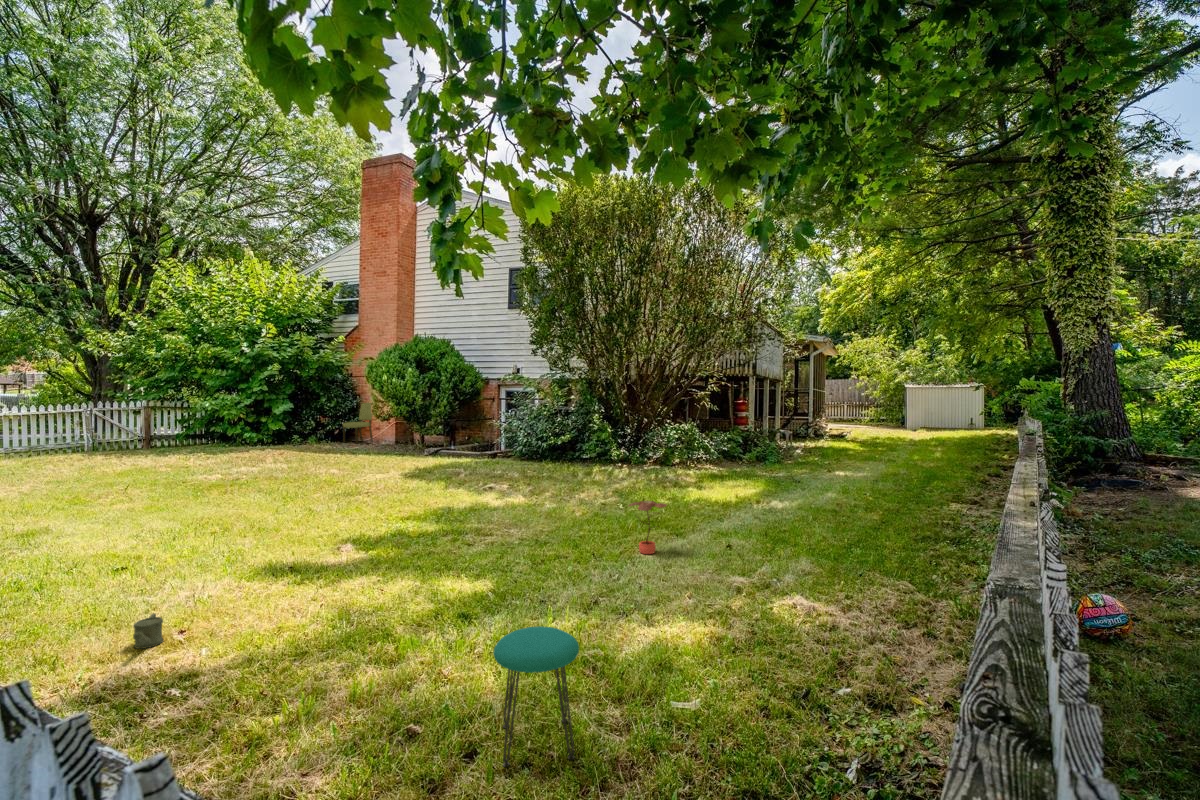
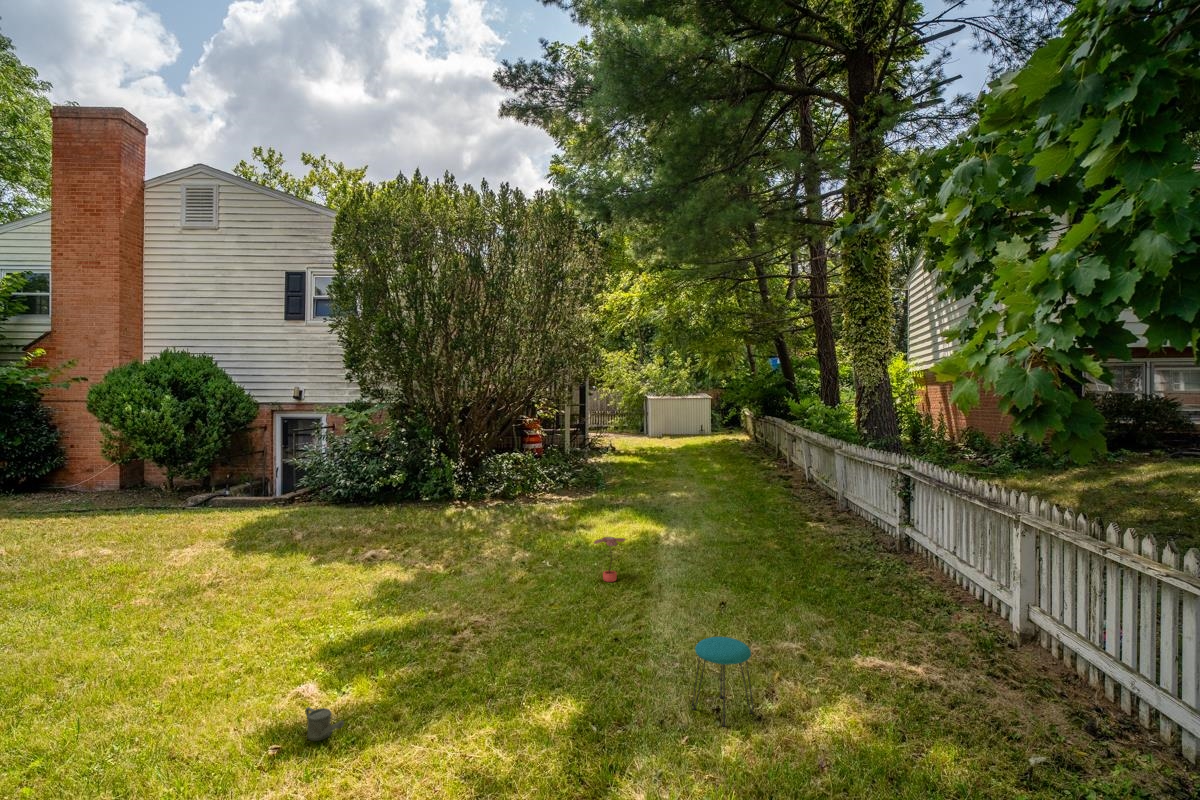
chair: present [343,403,373,443] -> none [34,437,84,493]

